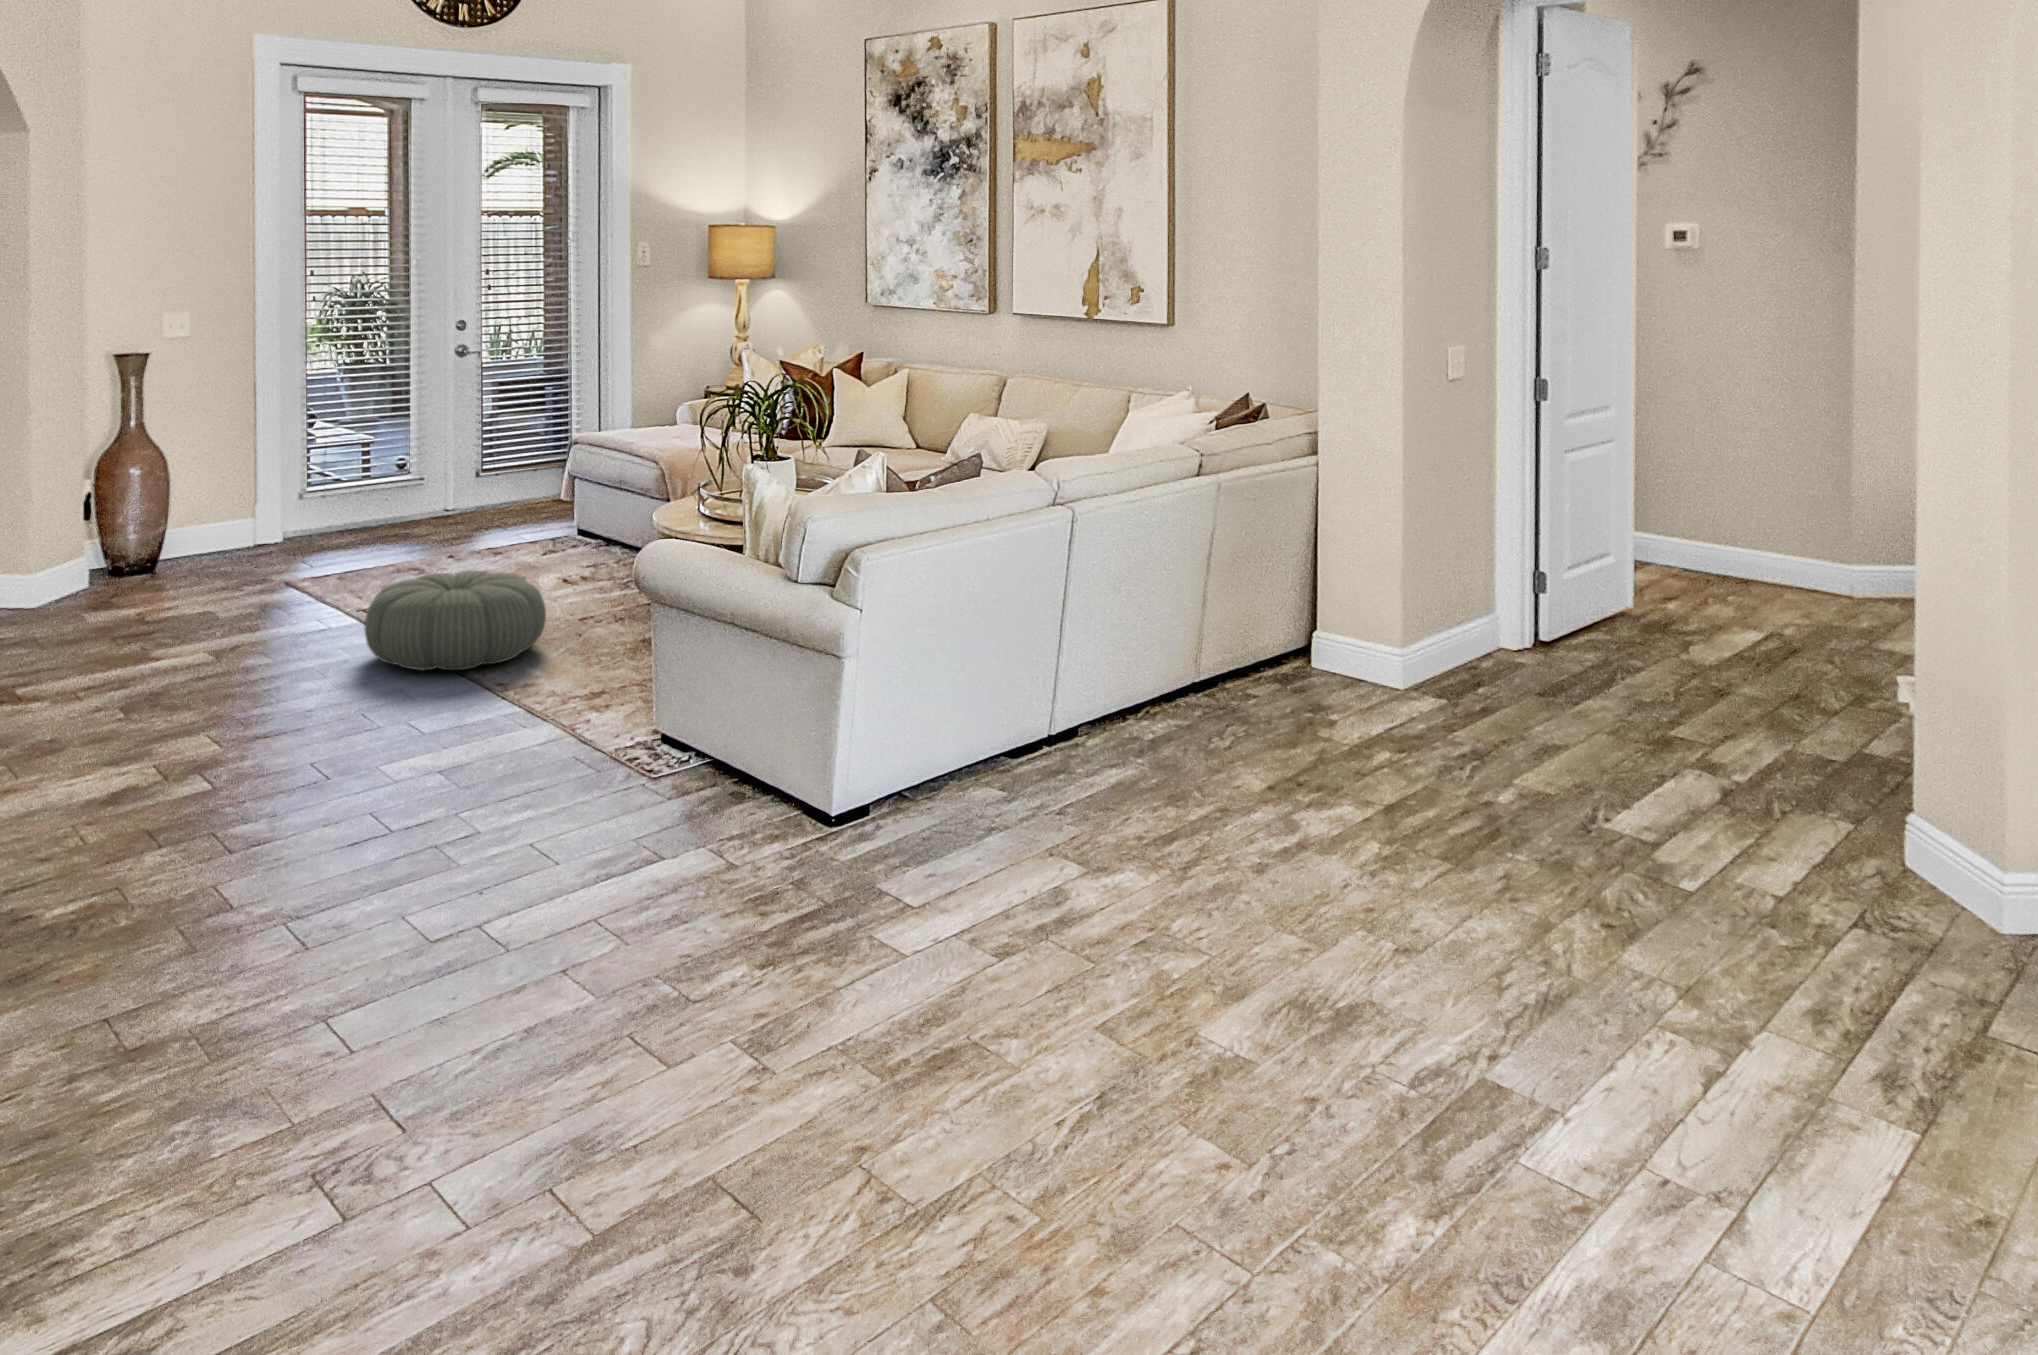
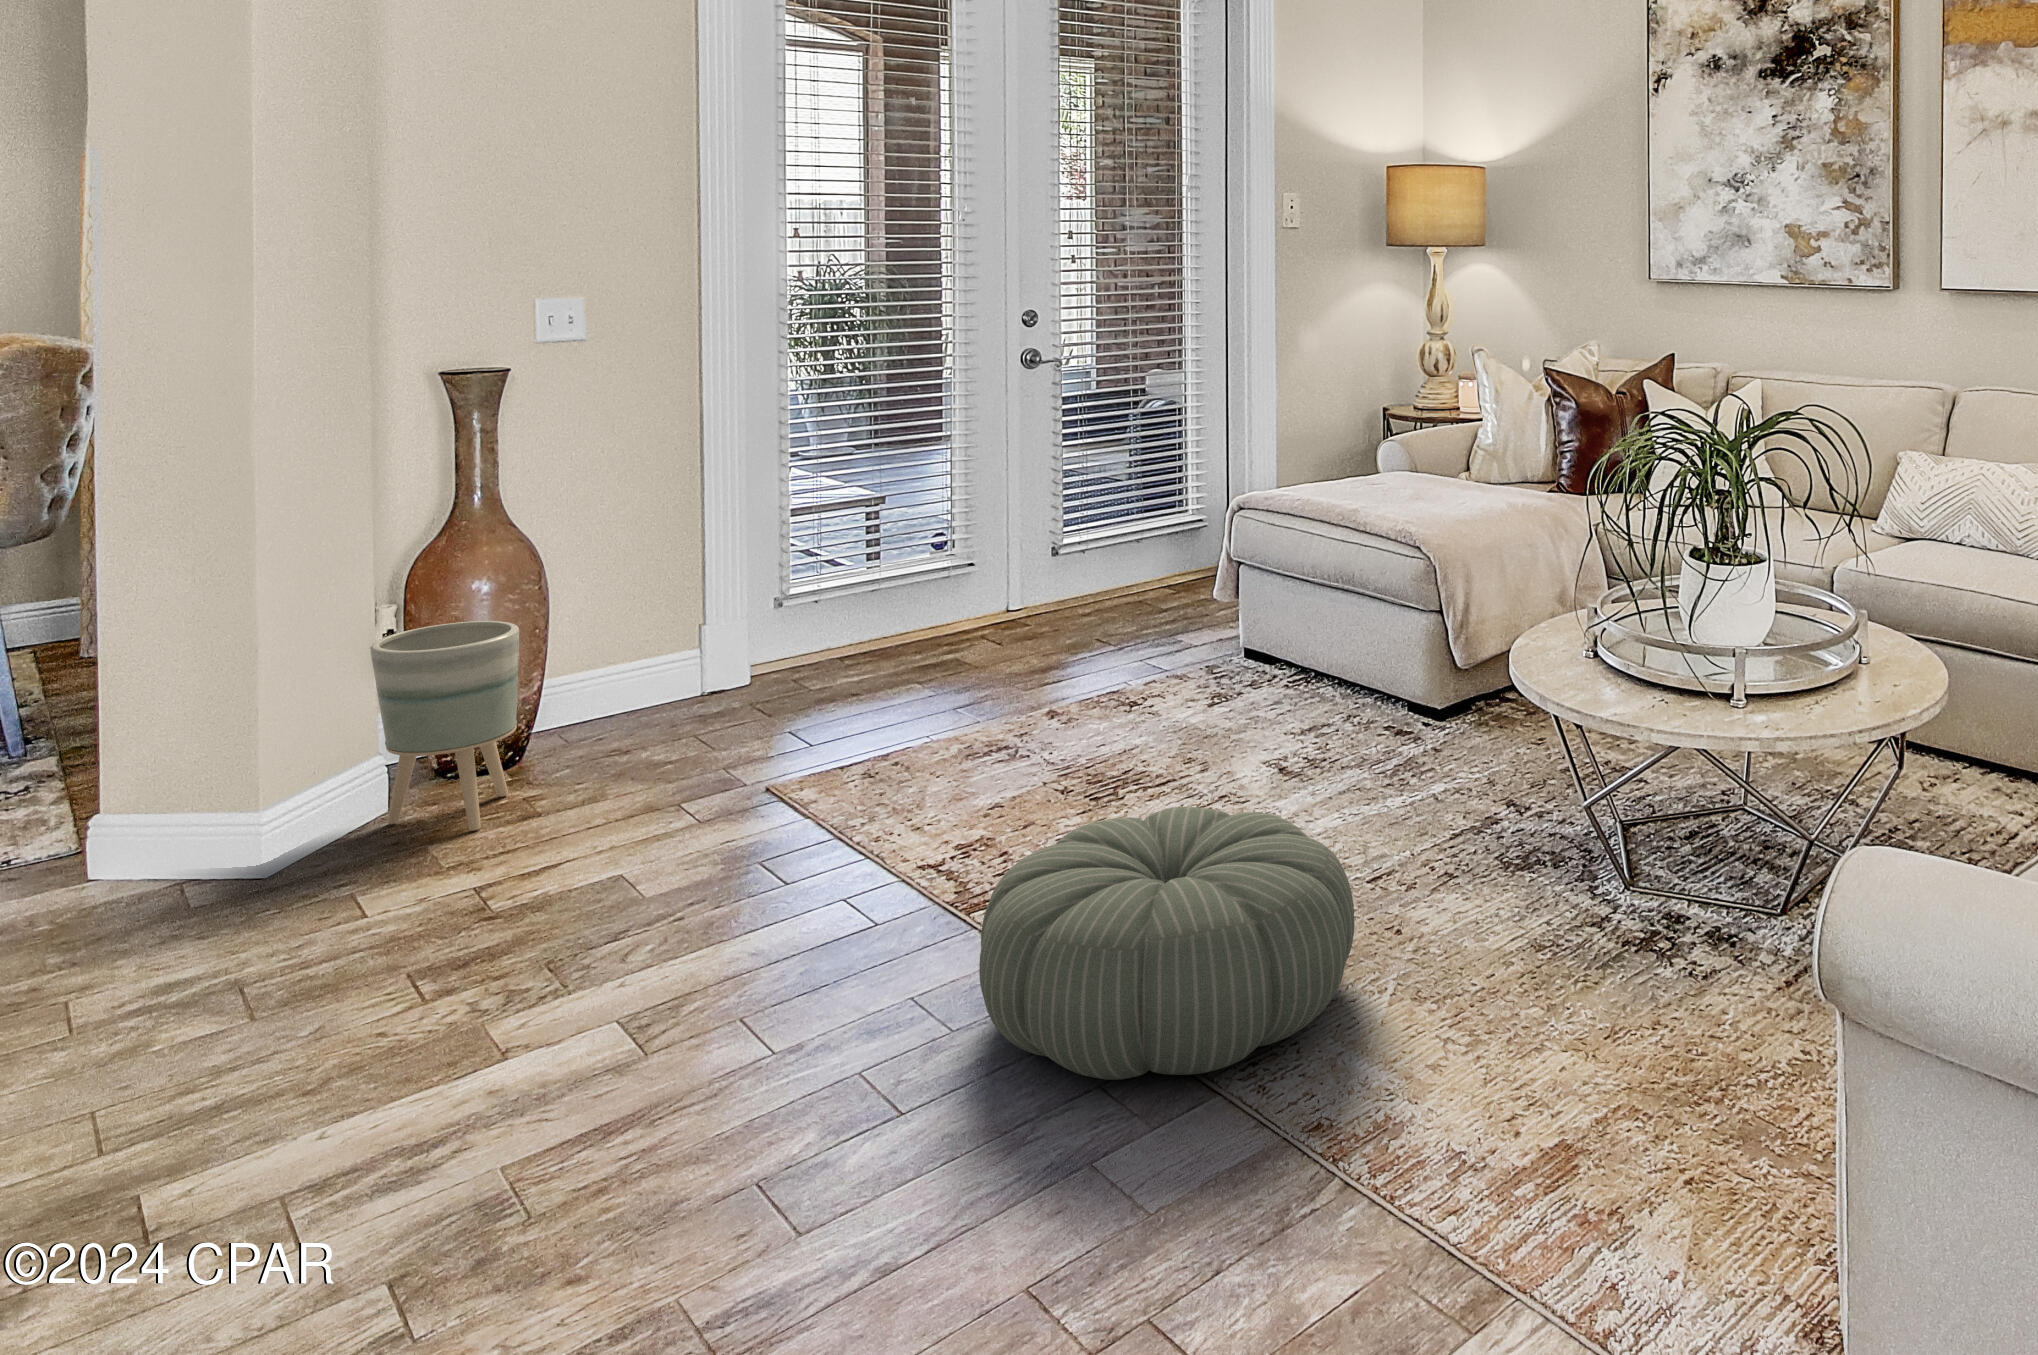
planter: none [82,489,156,596] -> present [370,621,519,830]

